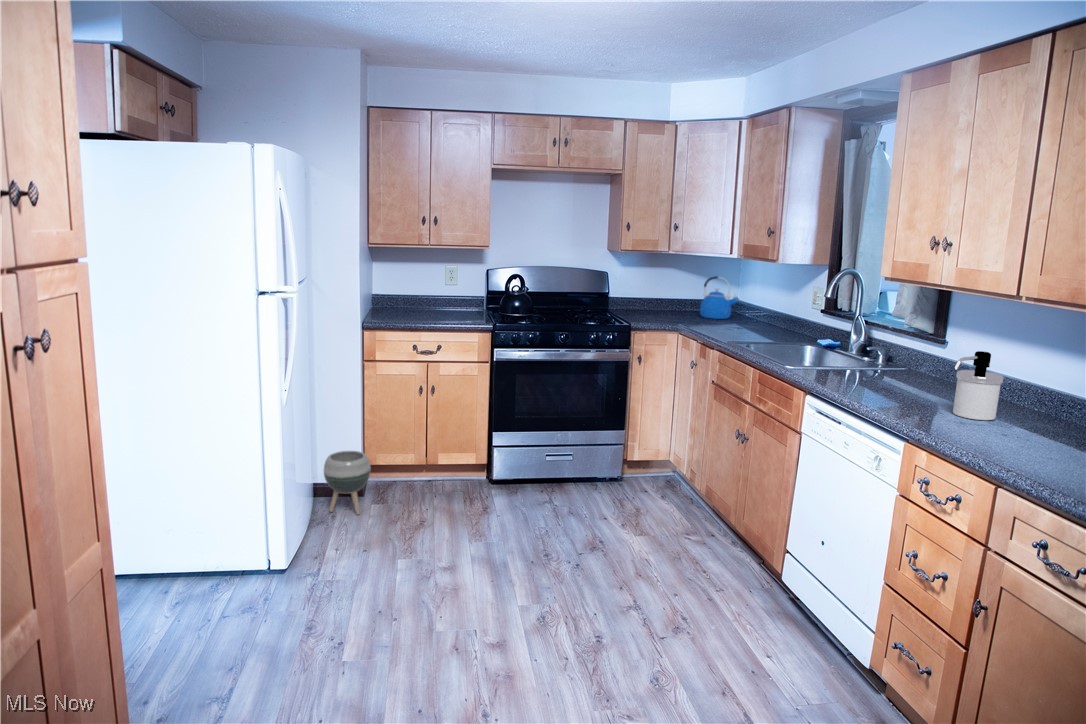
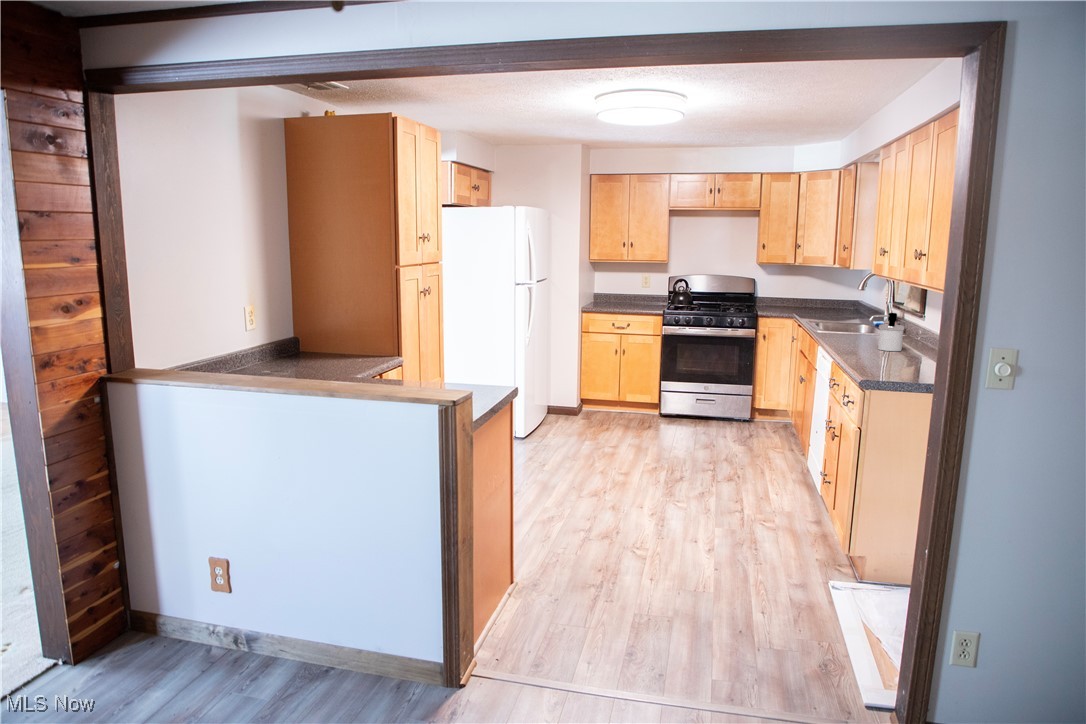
kettle: present [700,276,739,319] -> none [824,281,853,312]
planter: present [324,451,371,514] -> none [554,384,581,422]

